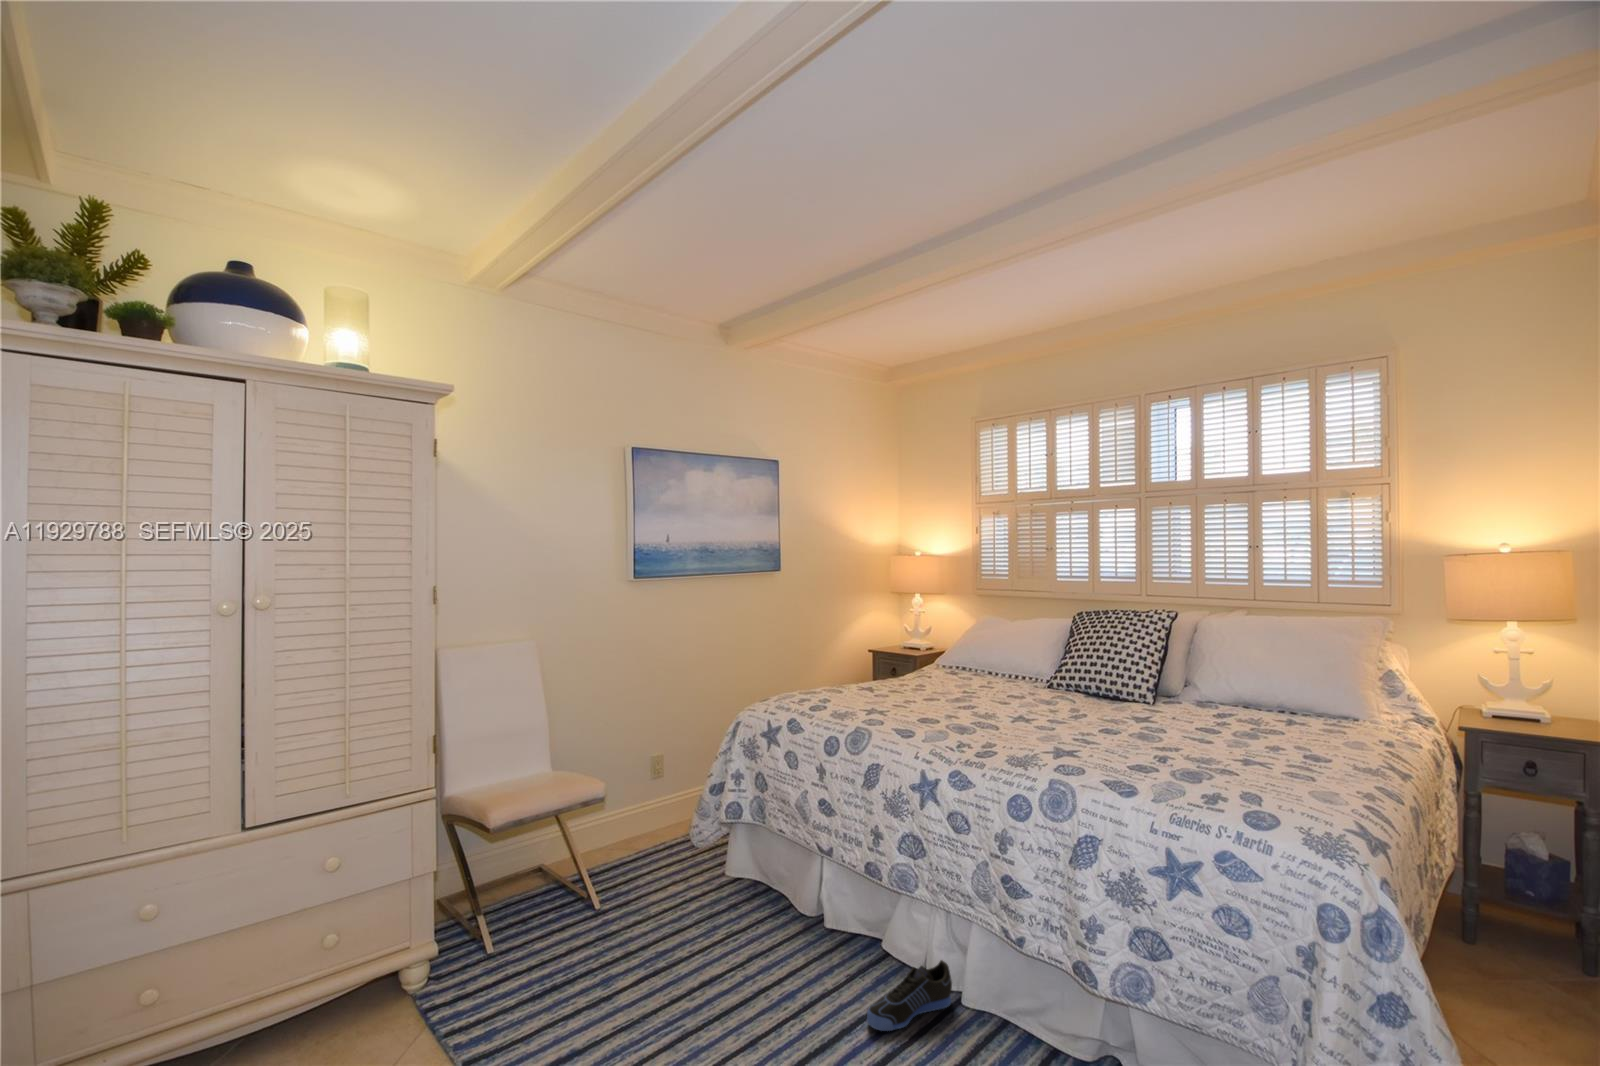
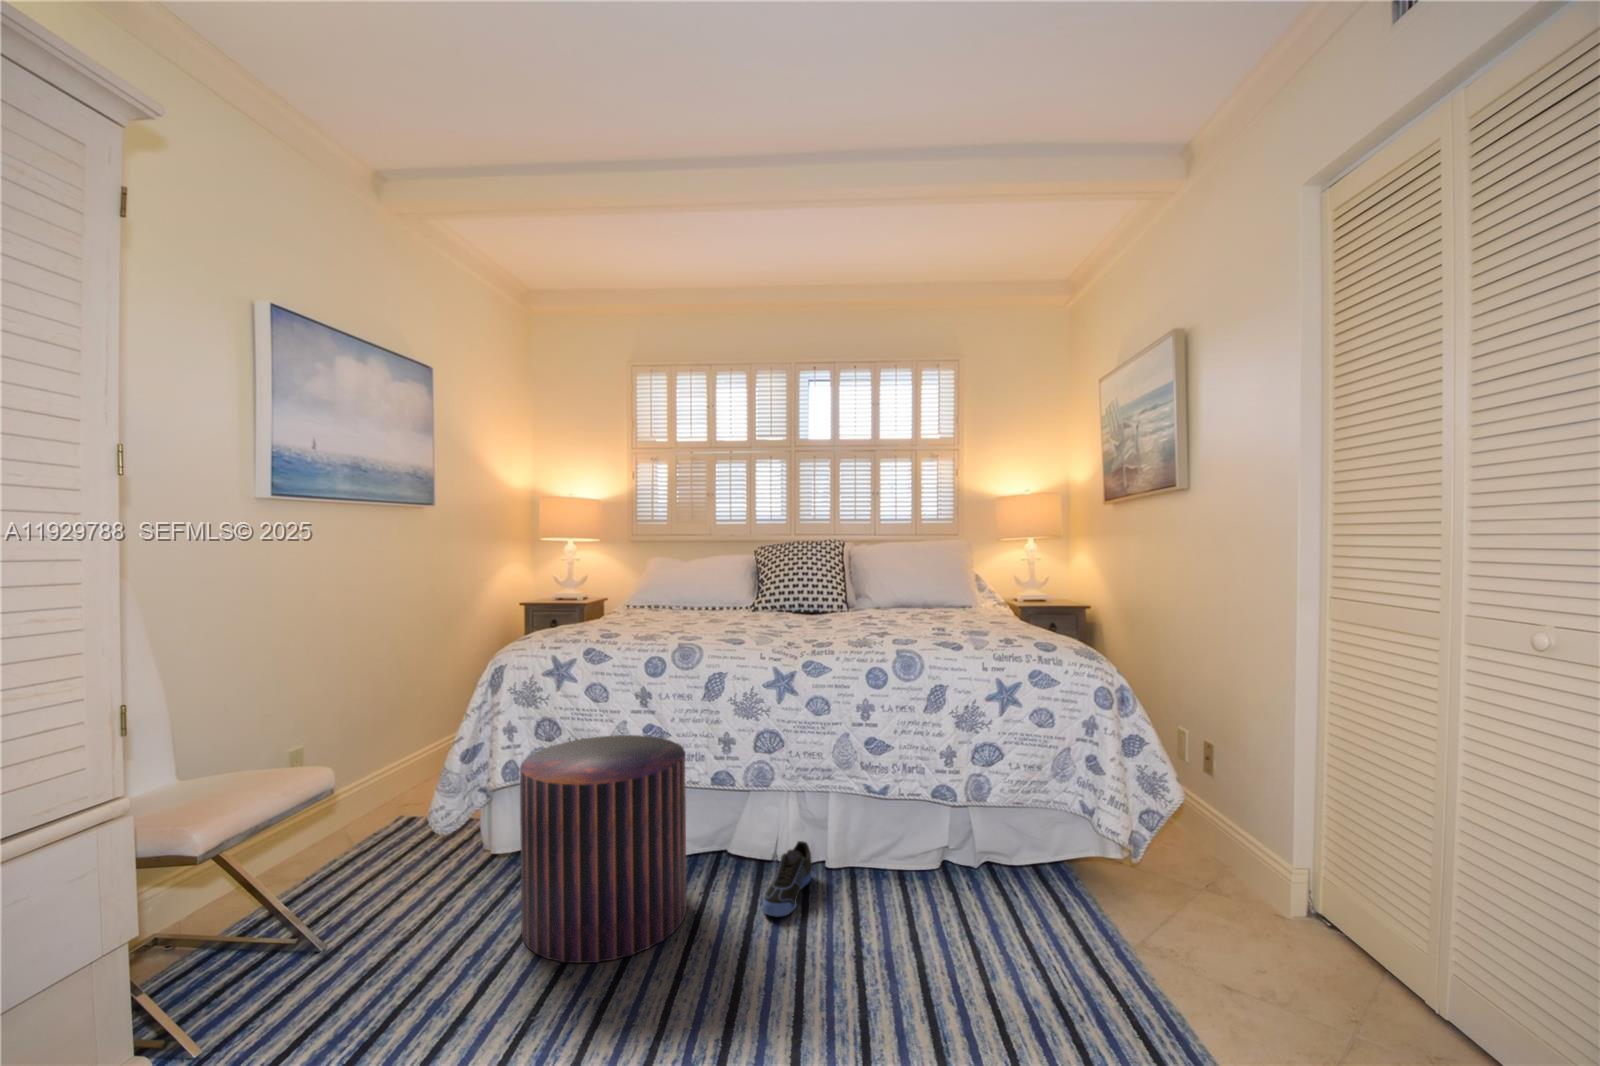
pouf: none [689,800,829,1005] -> present [520,735,687,963]

